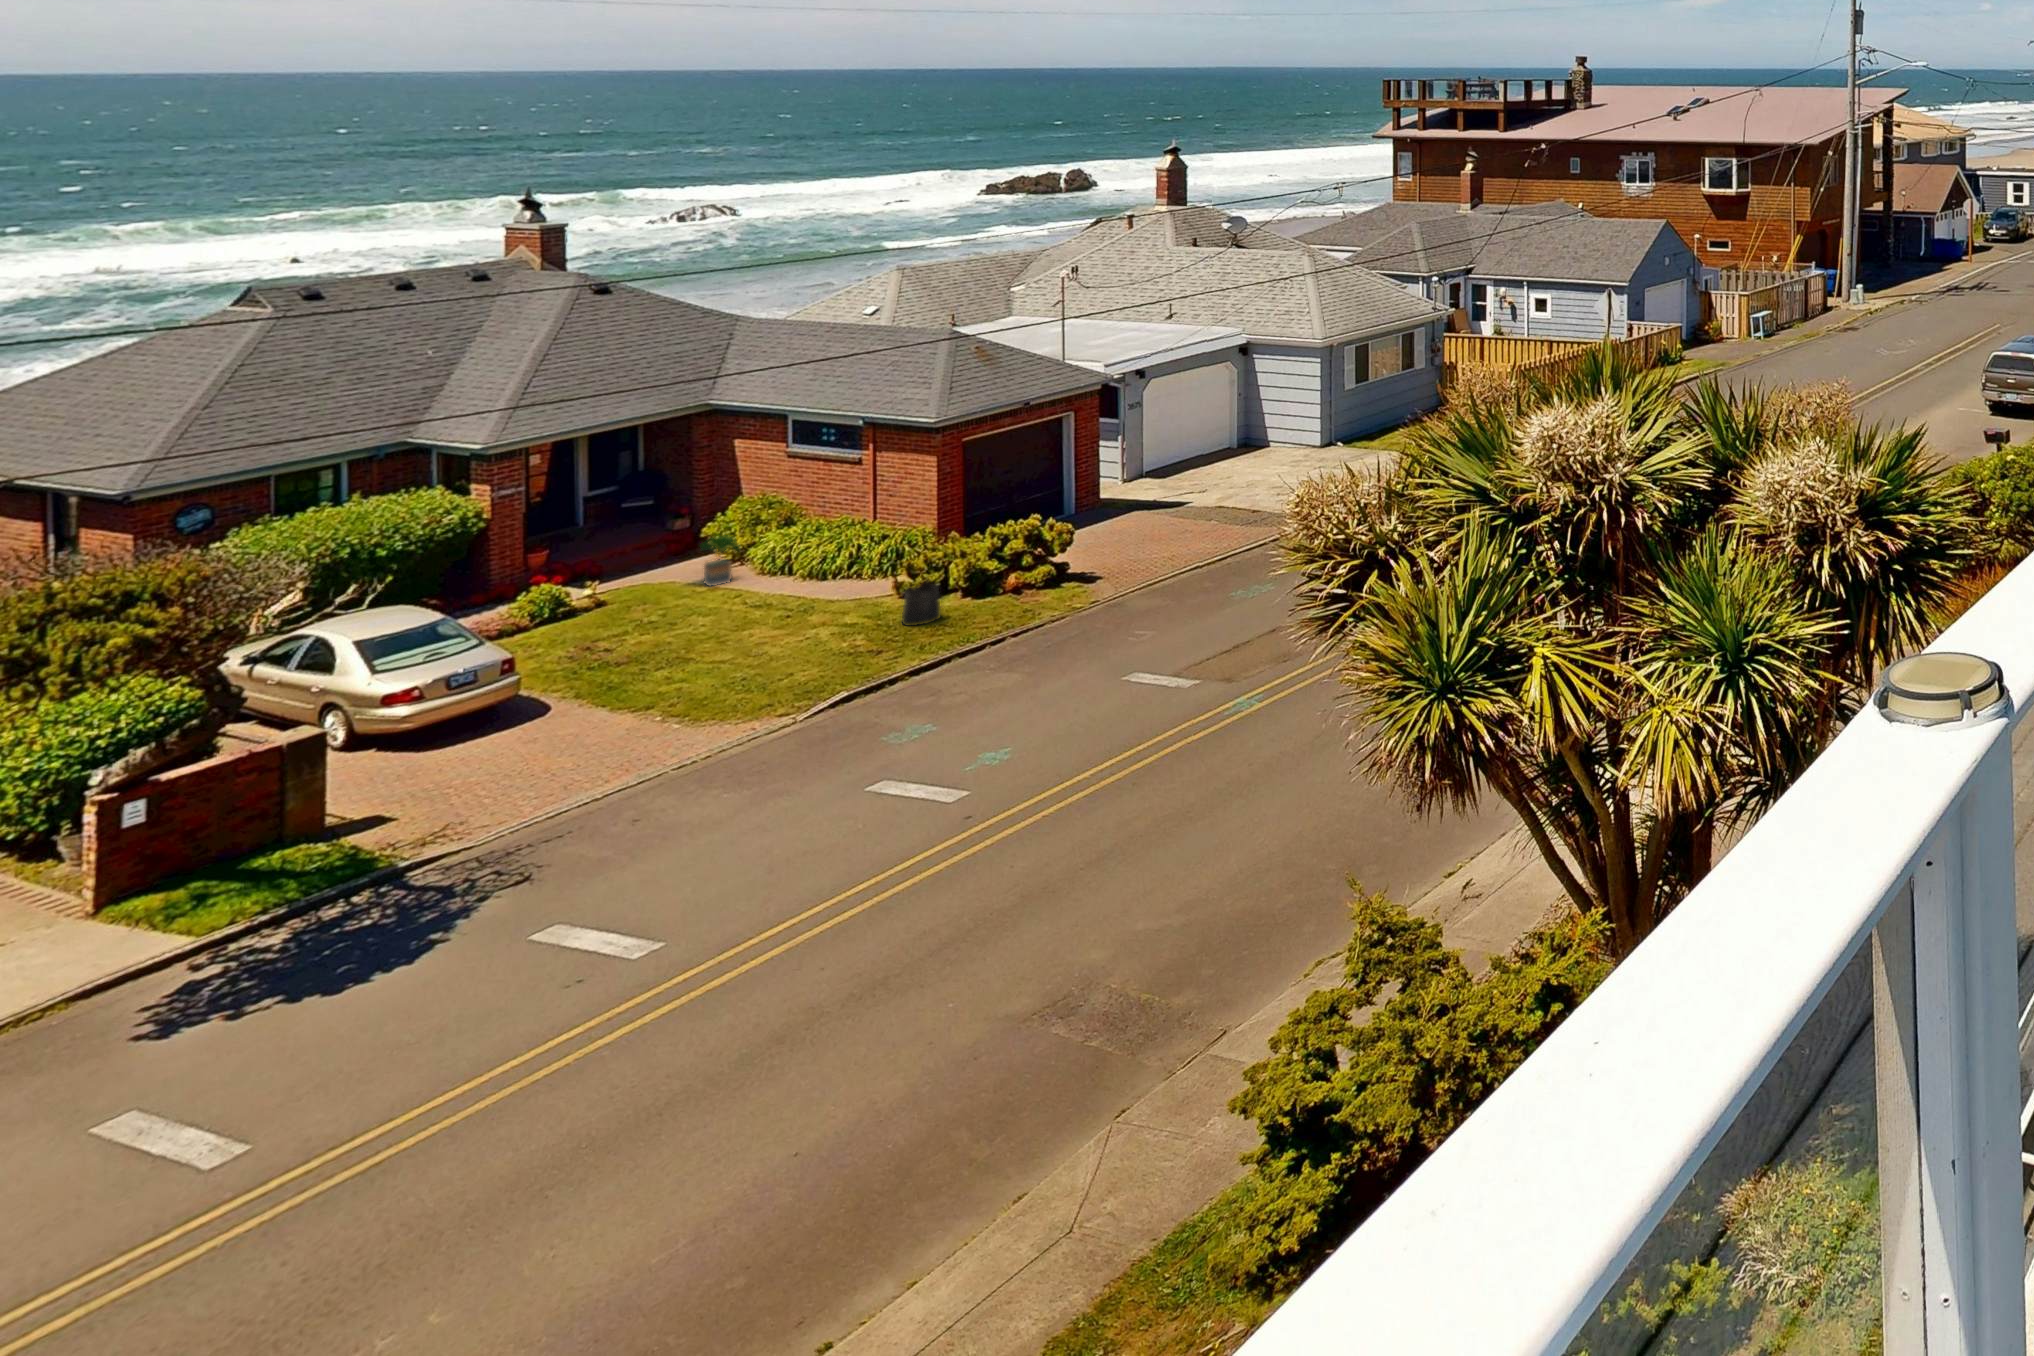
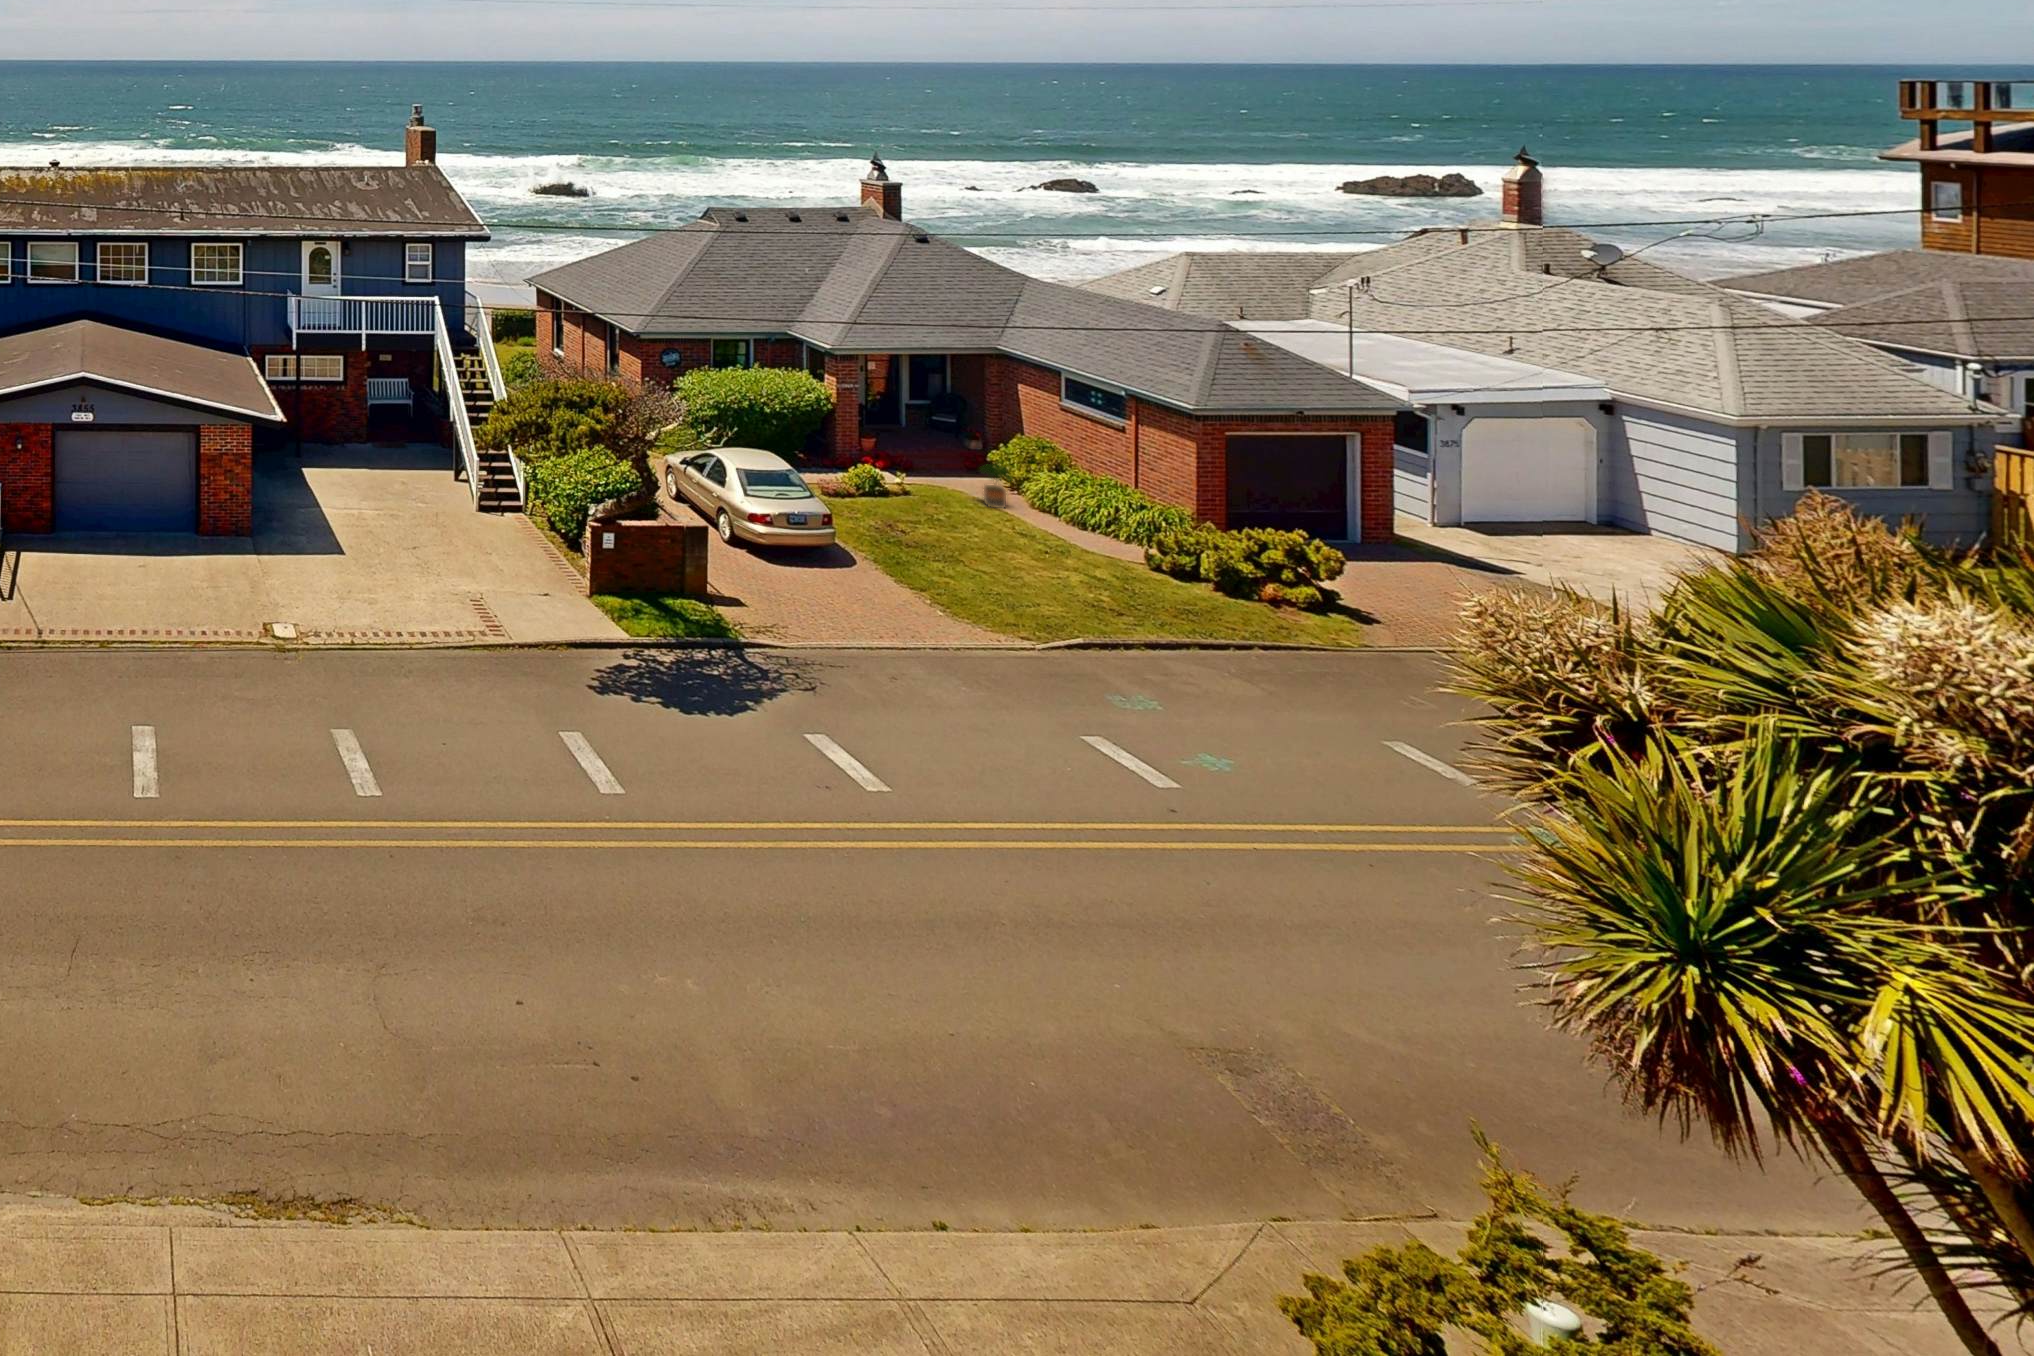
bucket: present [902,581,940,626] -> none [1145,563,1186,607]

